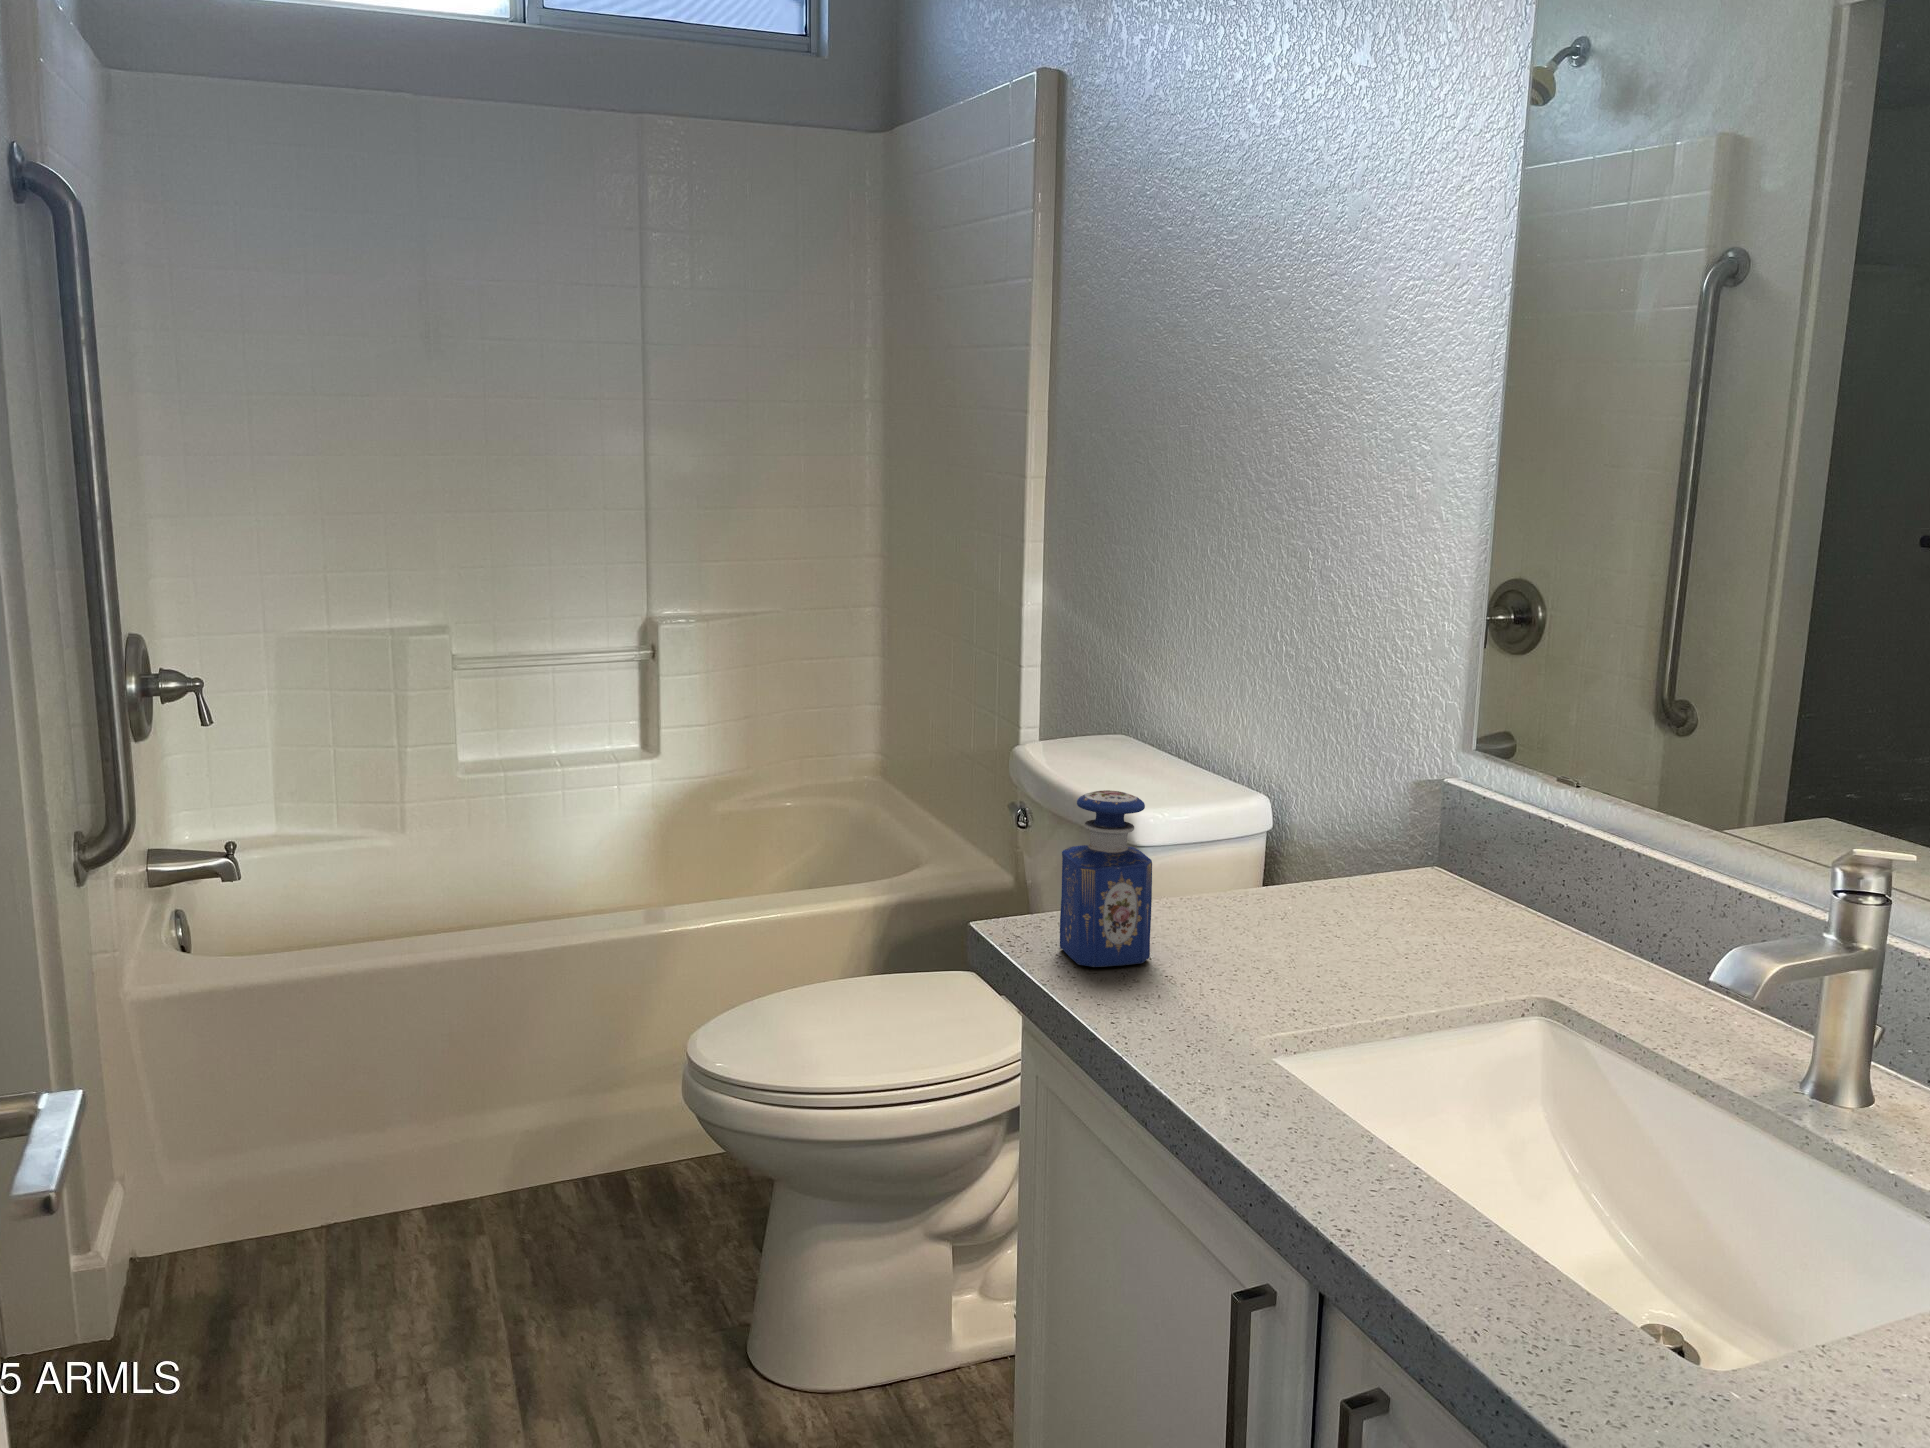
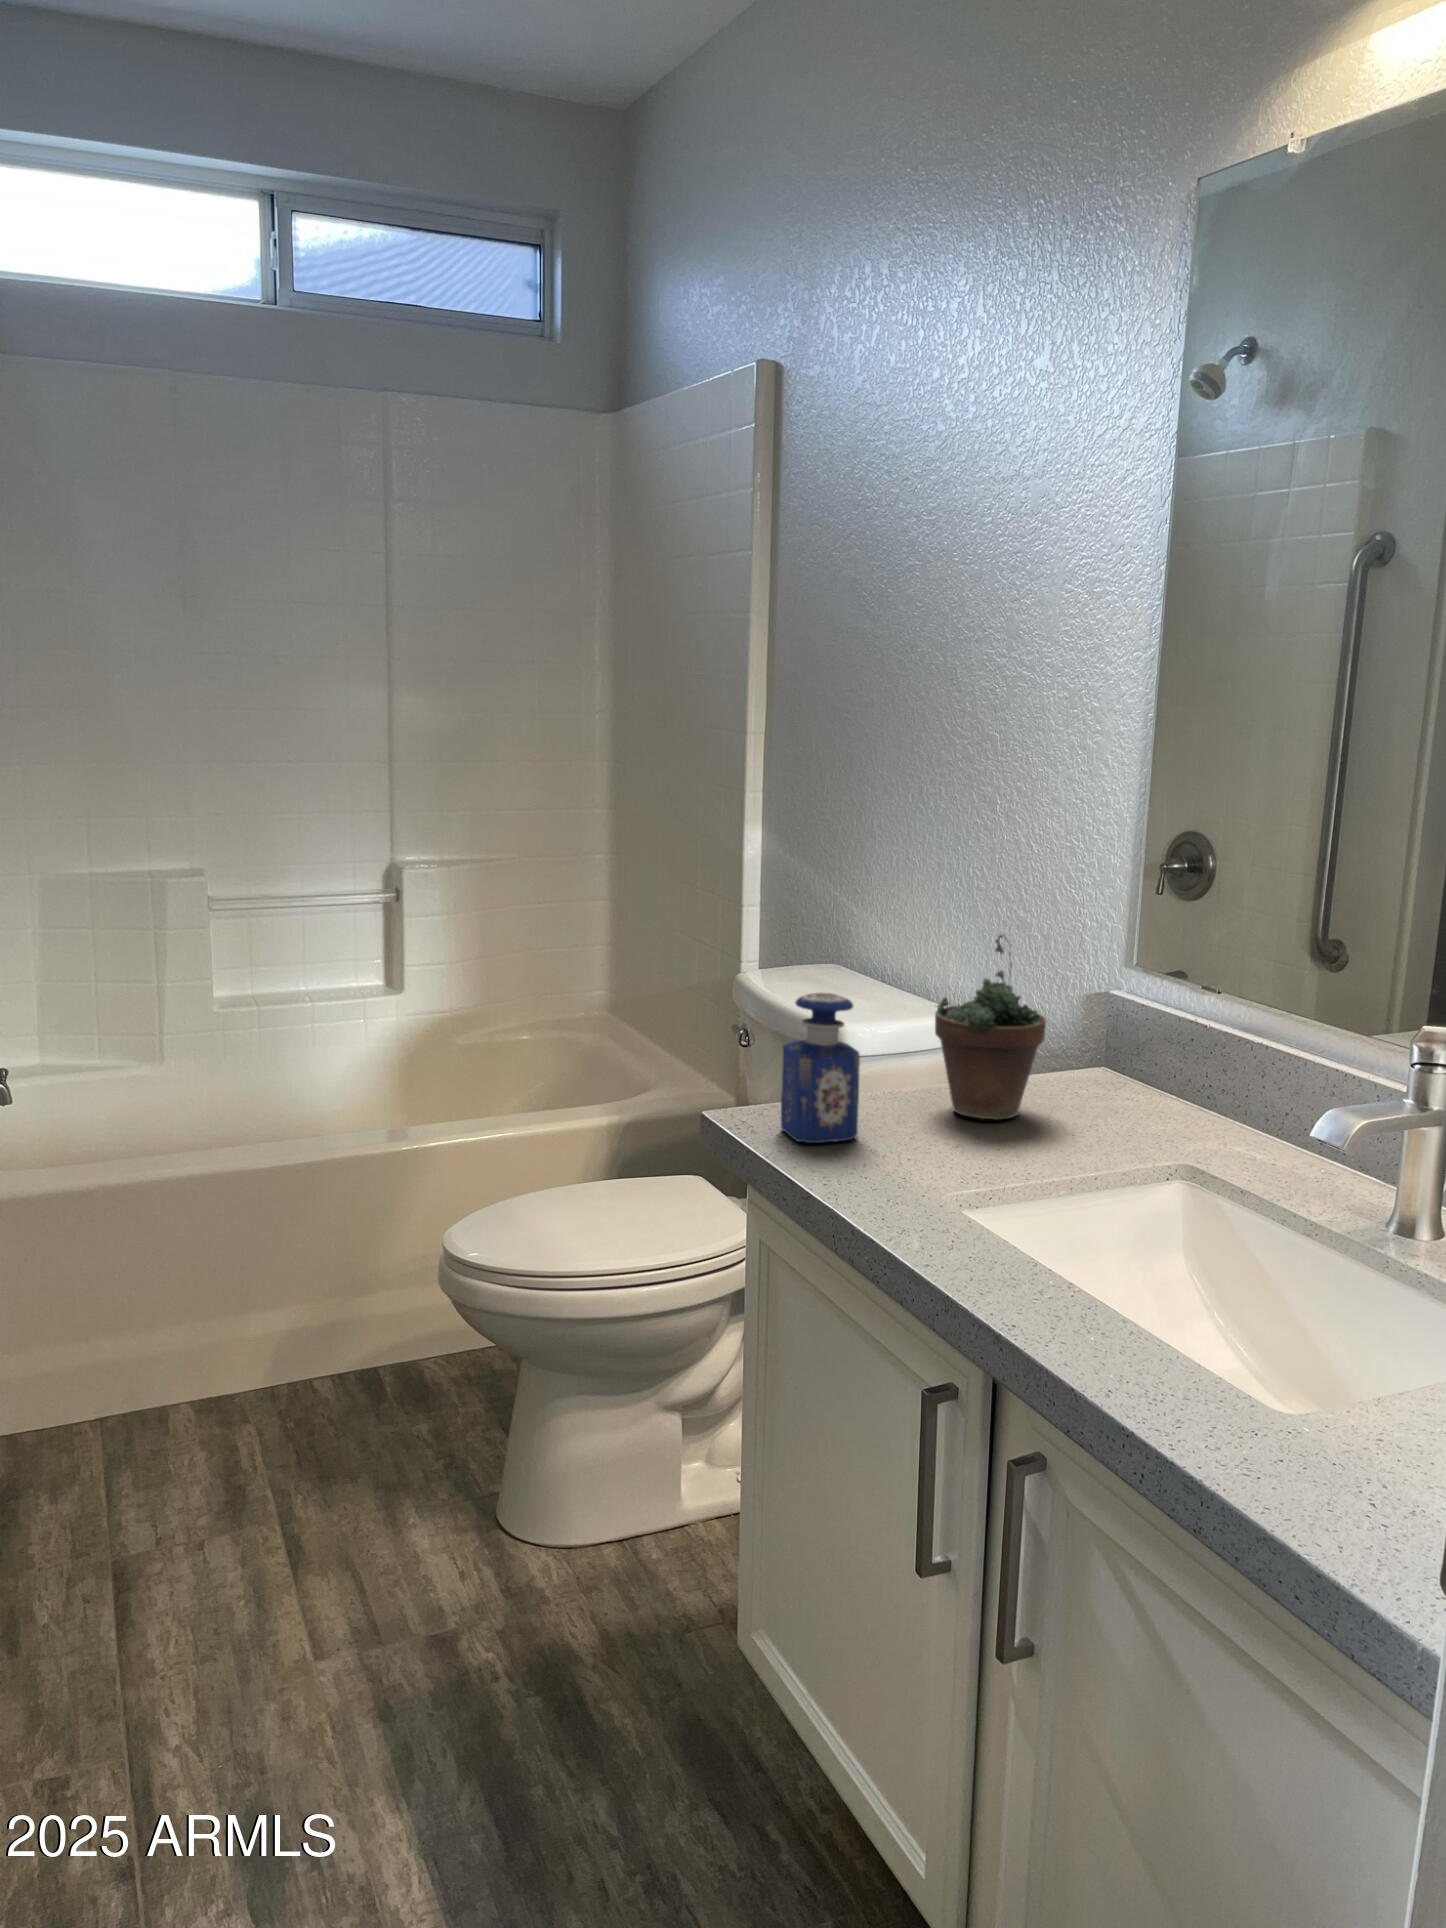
succulent plant: none [1240,721,1372,938] -> present [935,935,1046,1120]

